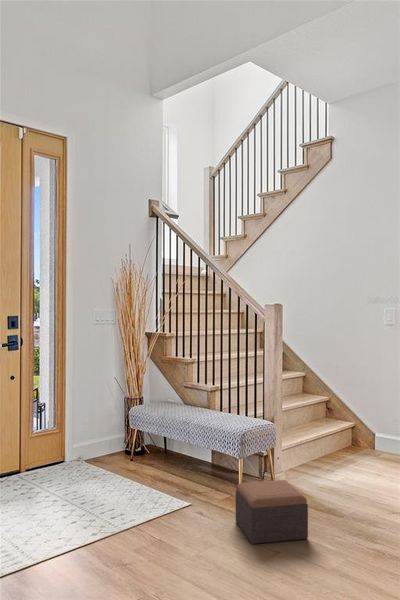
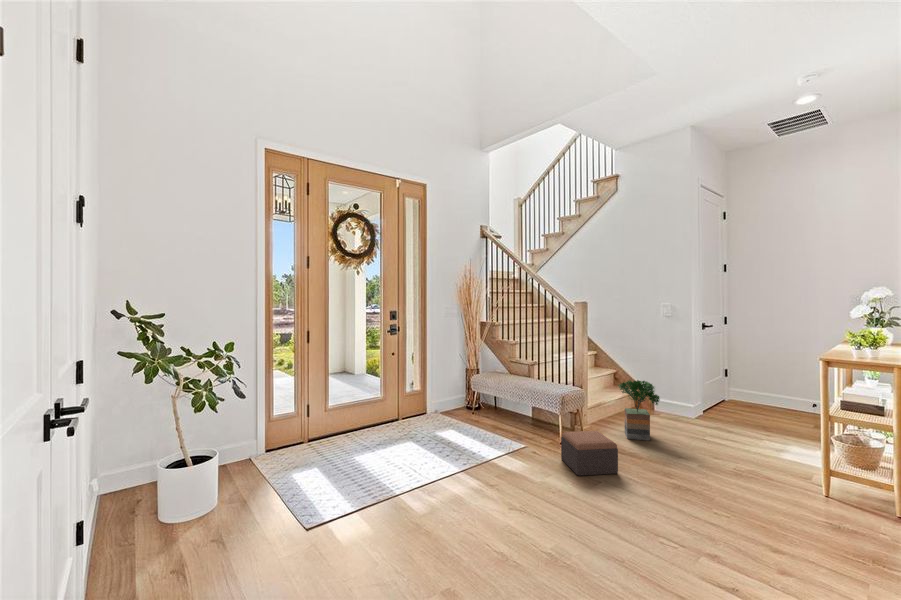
potted tree: none [320,408,375,492] -> present [618,380,660,441]

